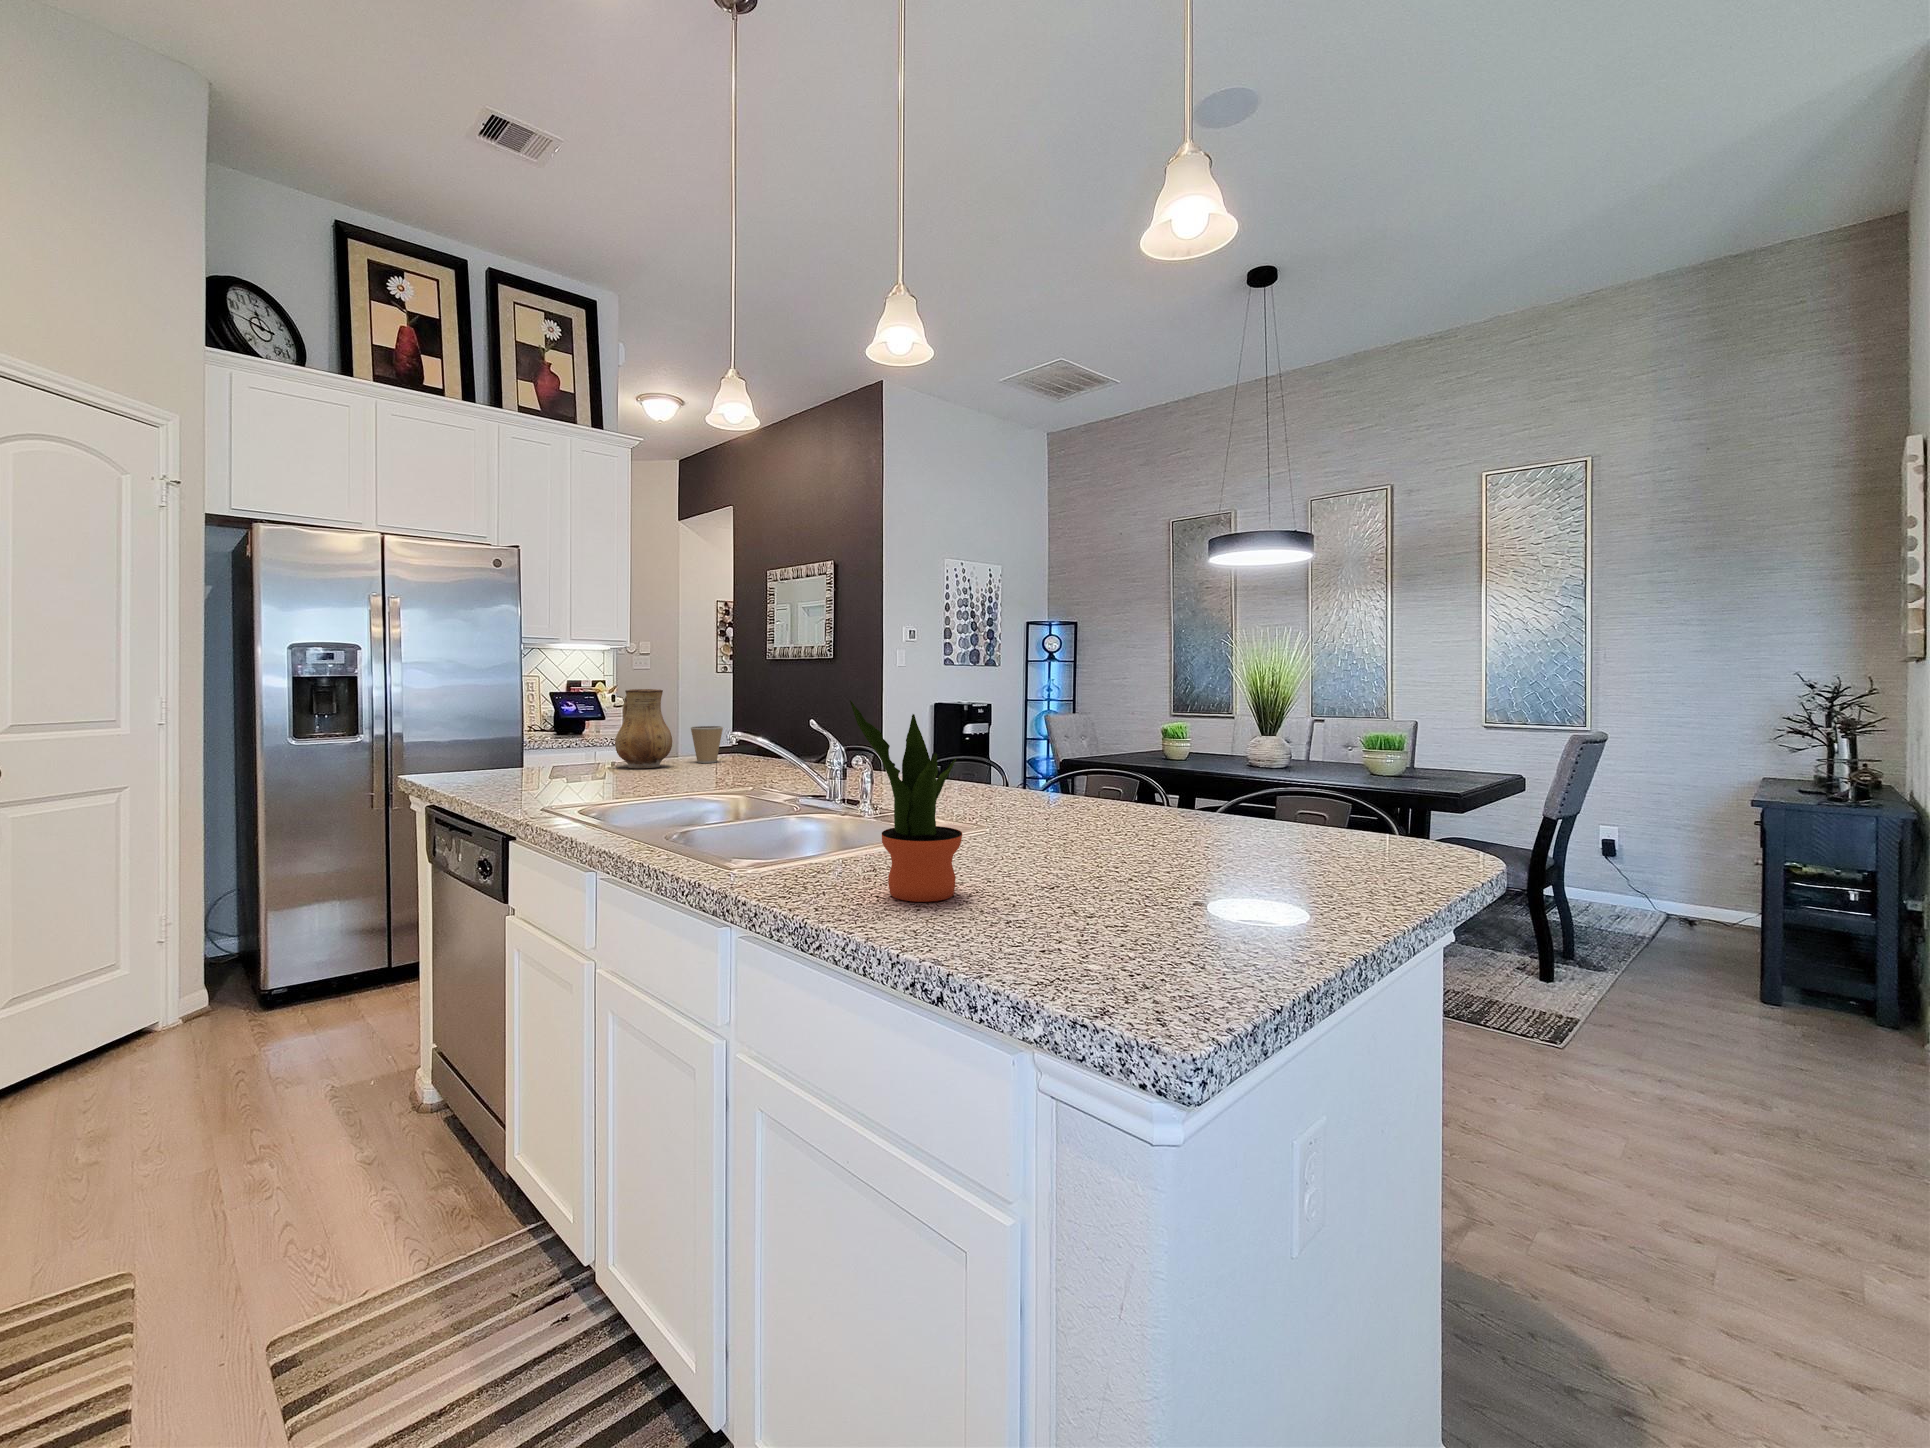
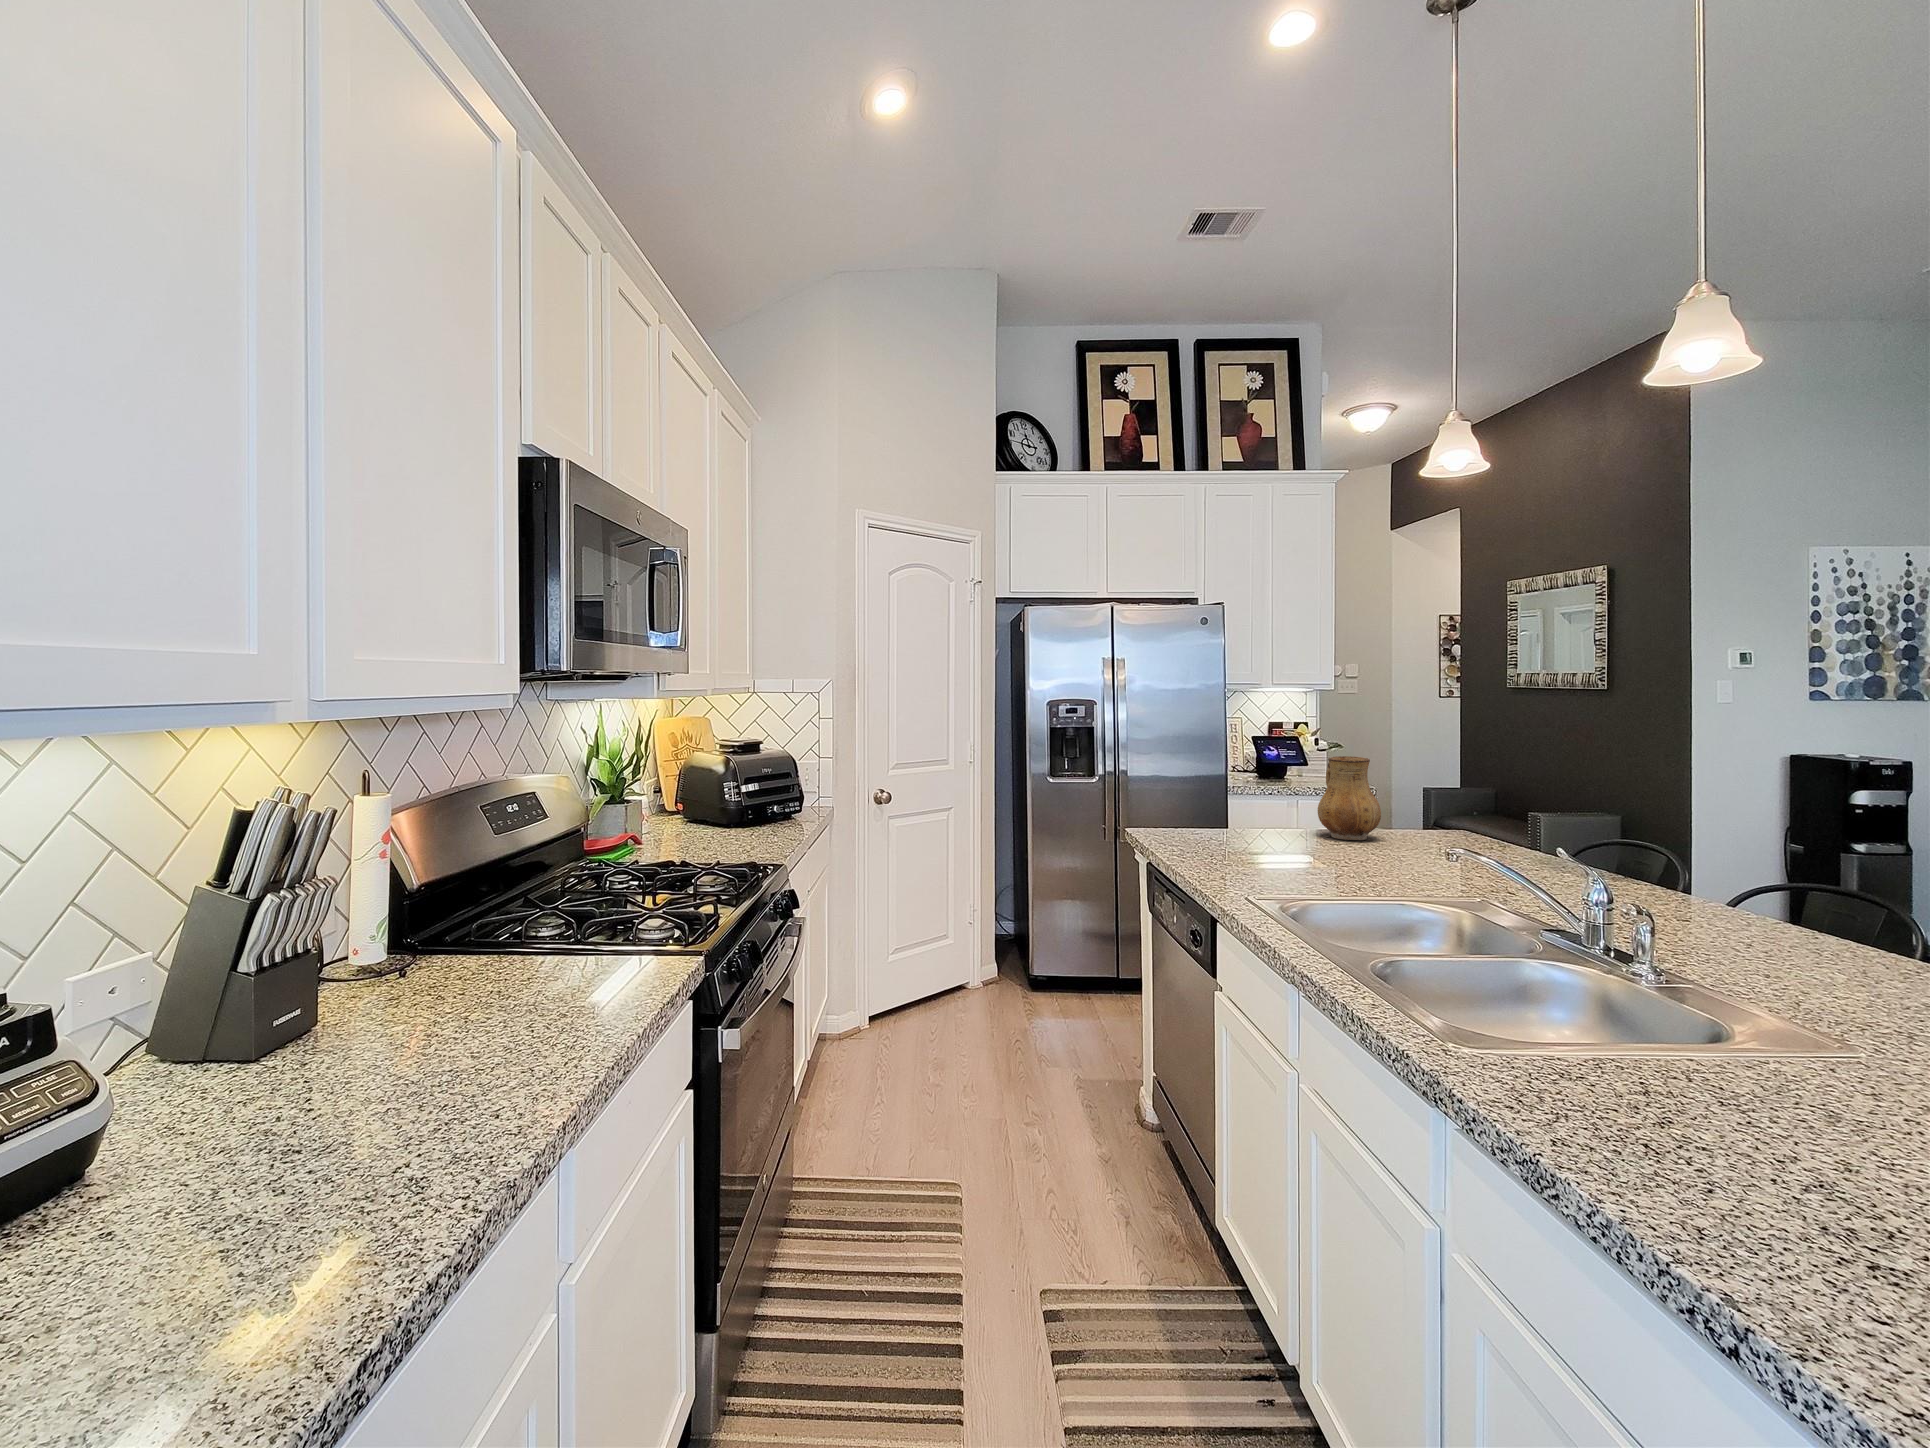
potted plant: present [850,701,962,902] -> none [1600,905,1793,1185]
coffee cup: present [691,726,723,763] -> none [1403,796,1444,839]

